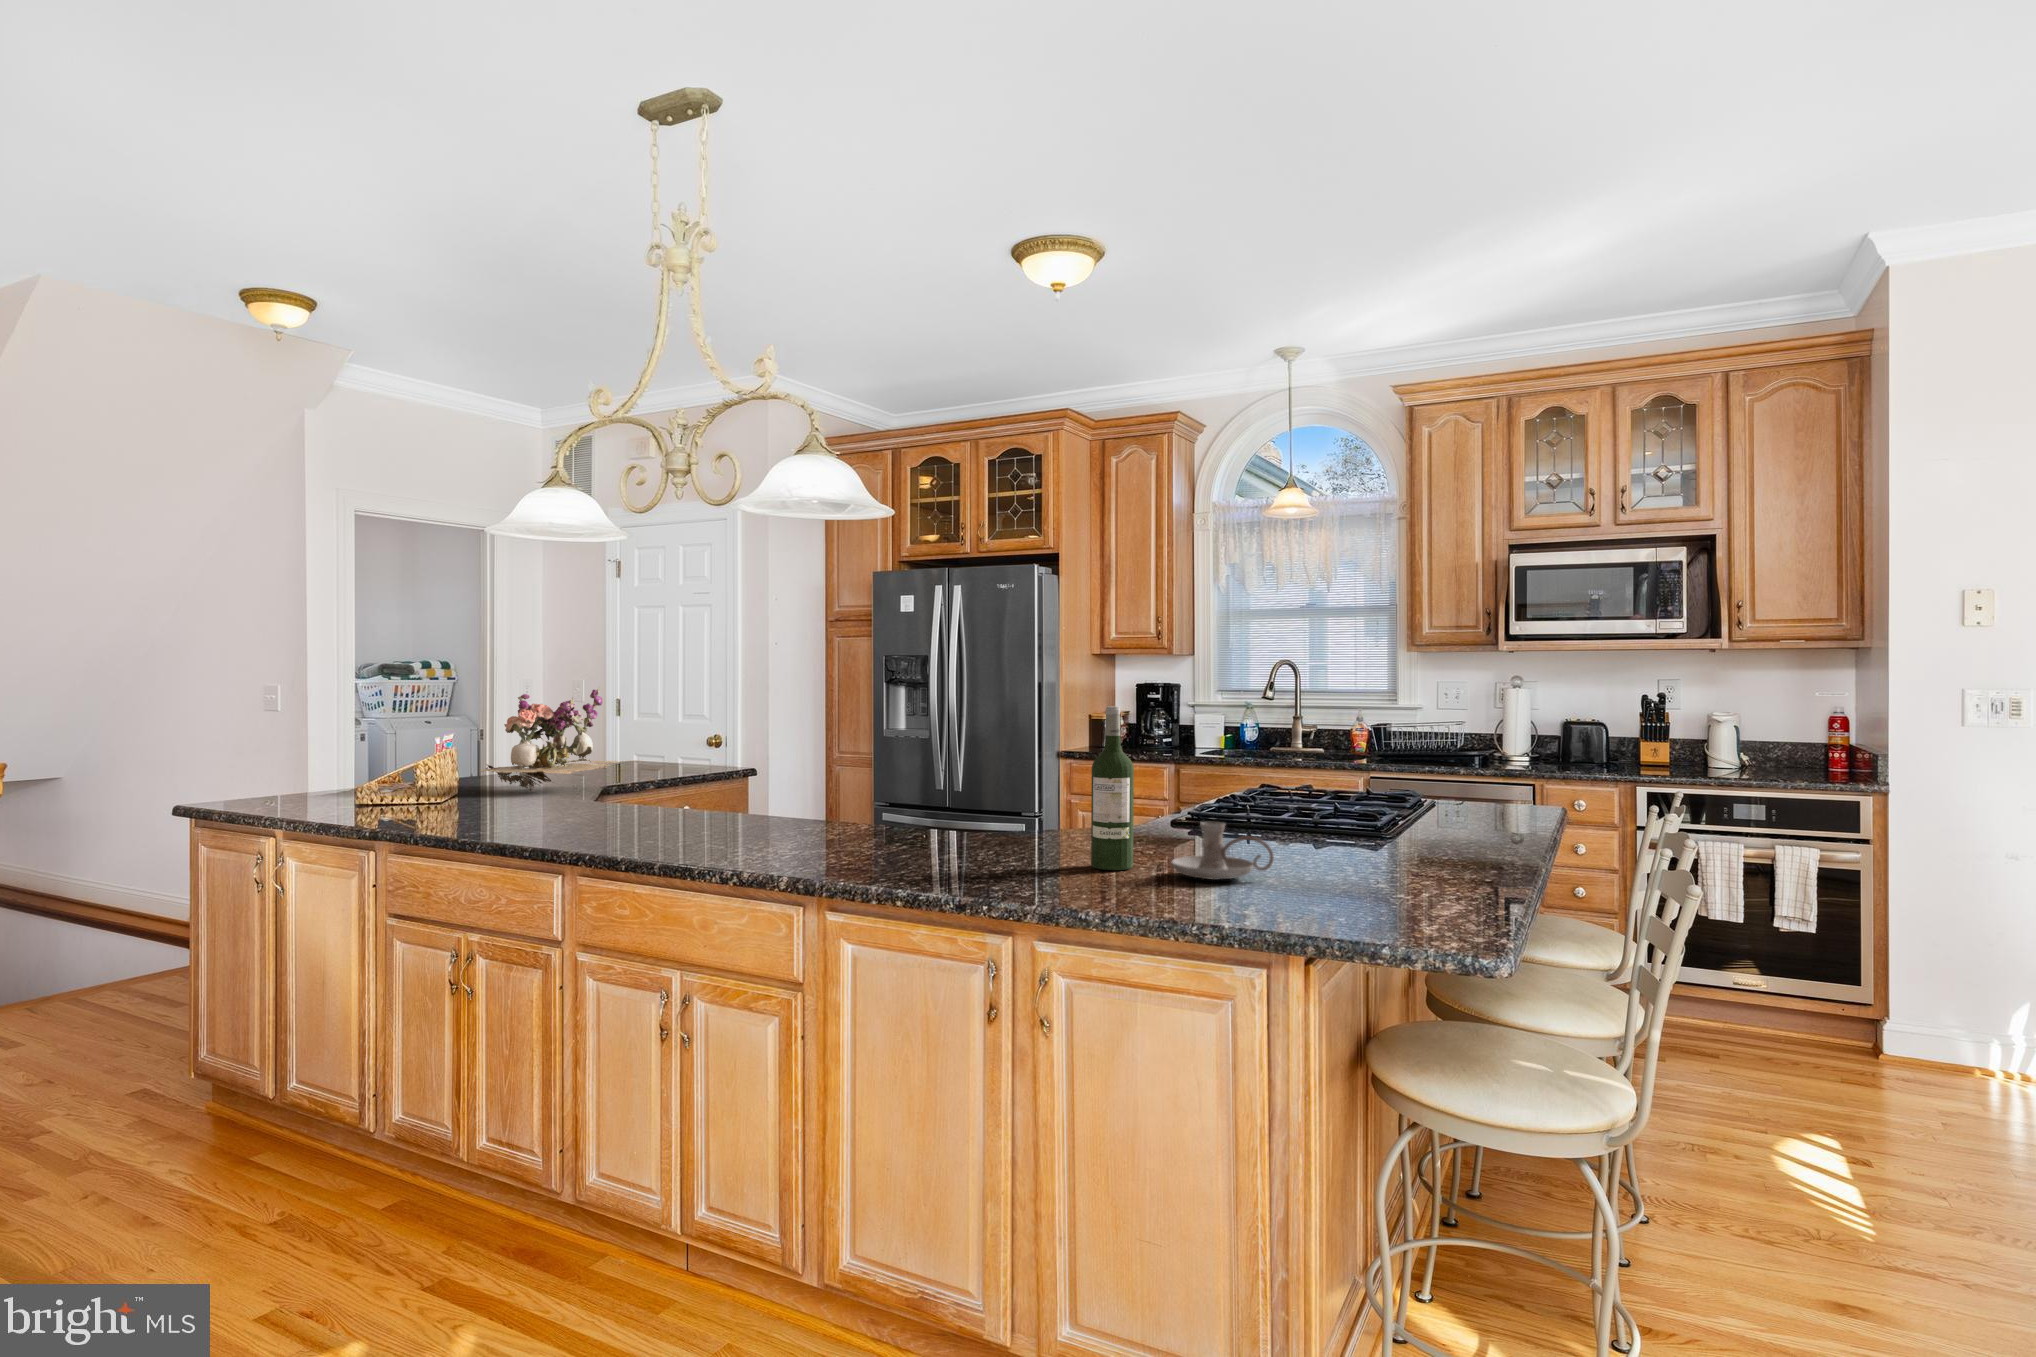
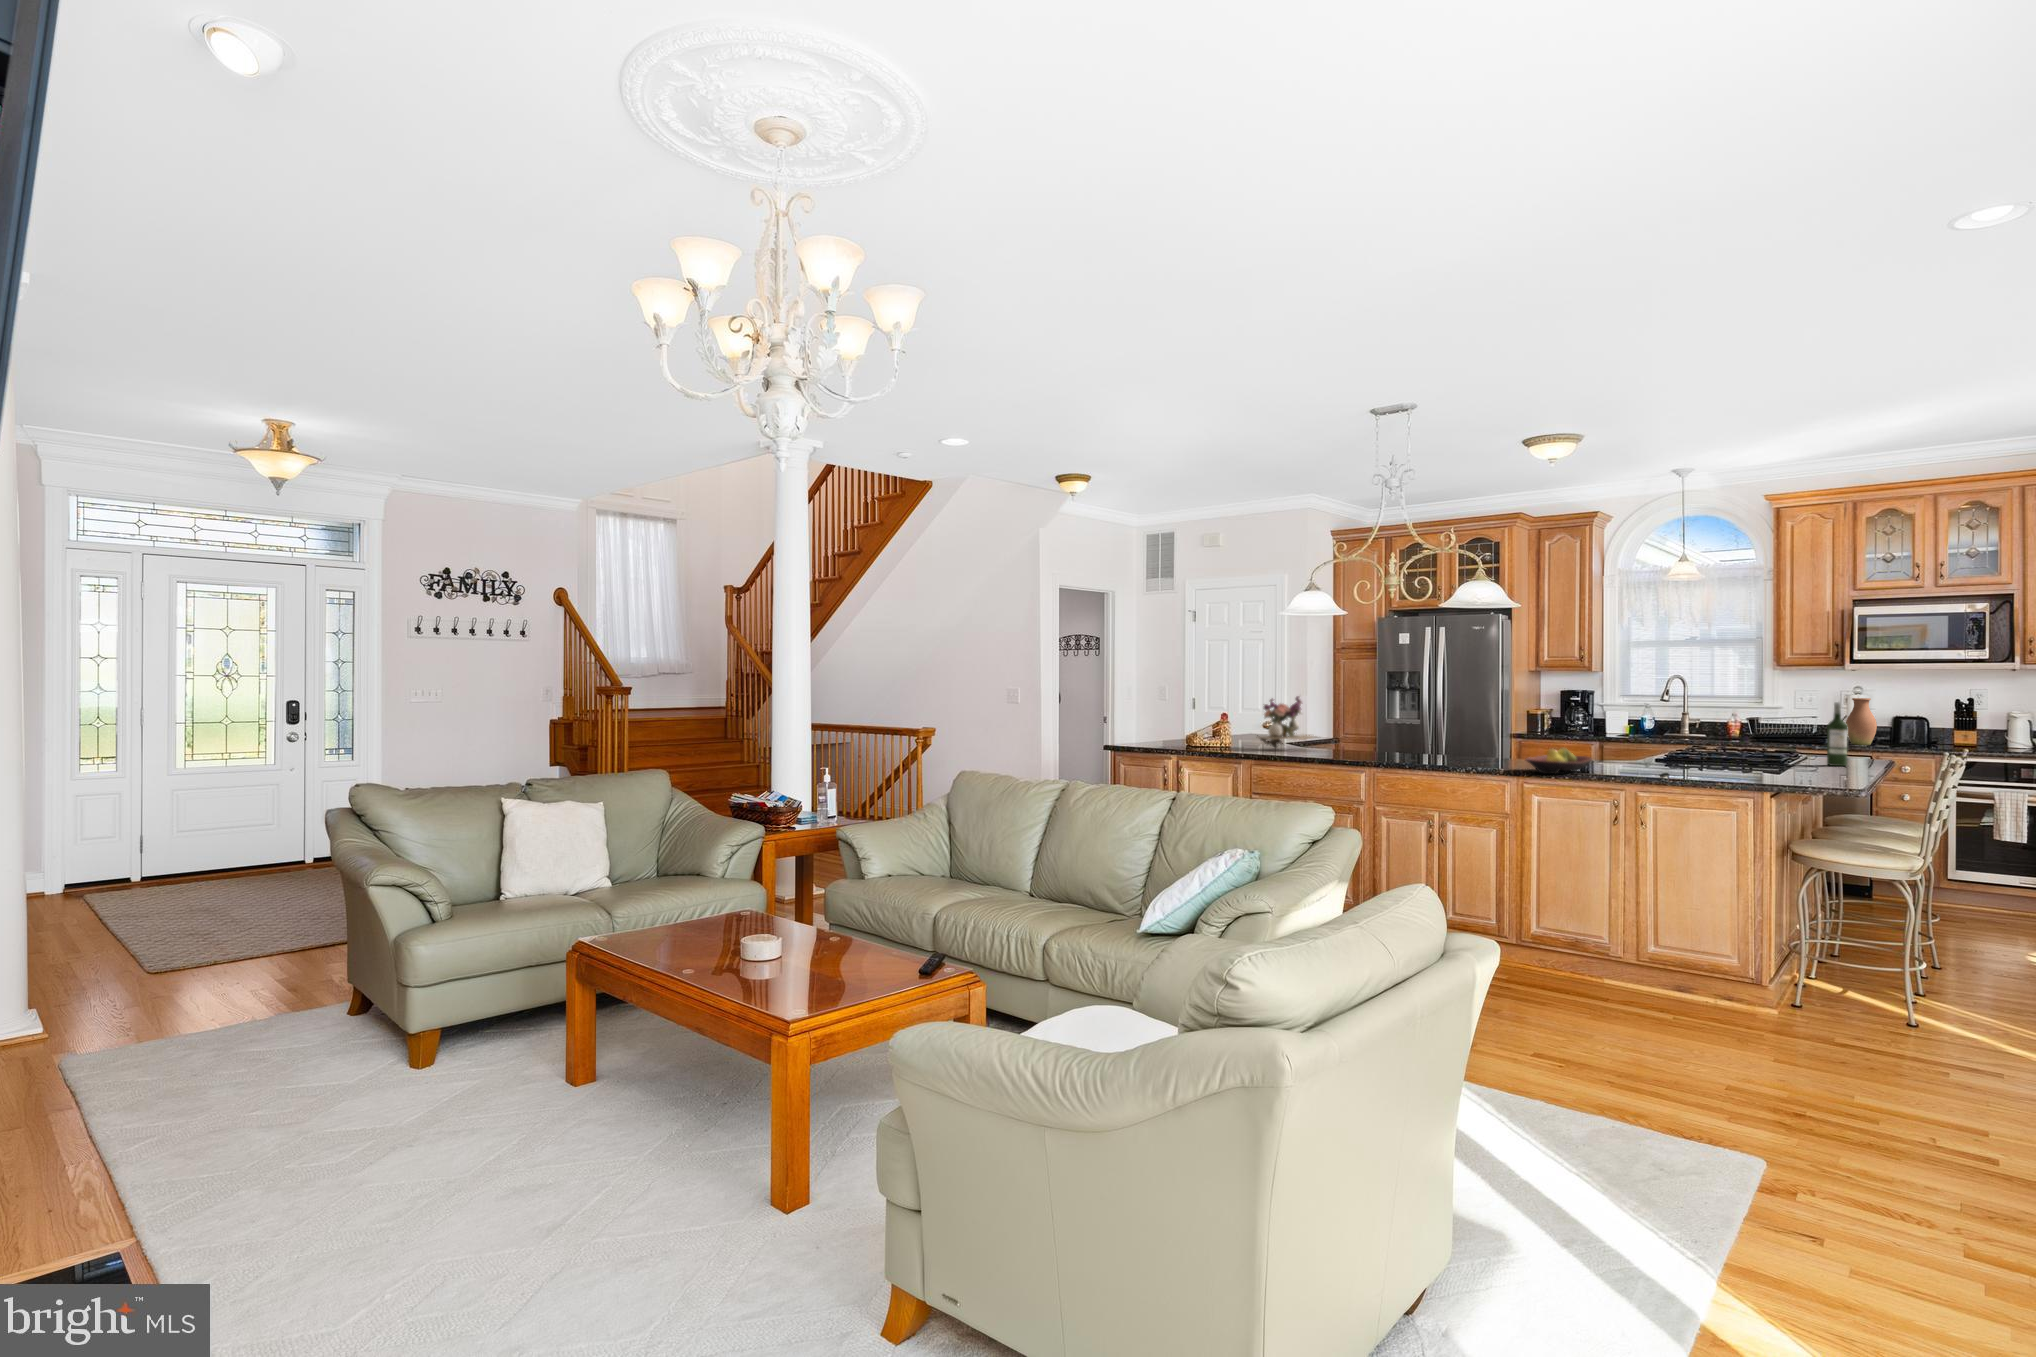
vase: none [1499,693,1540,764] -> present [1846,698,1877,745]
wine bottle: present [1091,707,1134,870] -> present [1827,702,1848,766]
fruit bowl: none [826,795,986,860] -> present [1526,747,1592,774]
candle holder: present [1171,822,1274,880] -> none [1707,758,1760,782]

